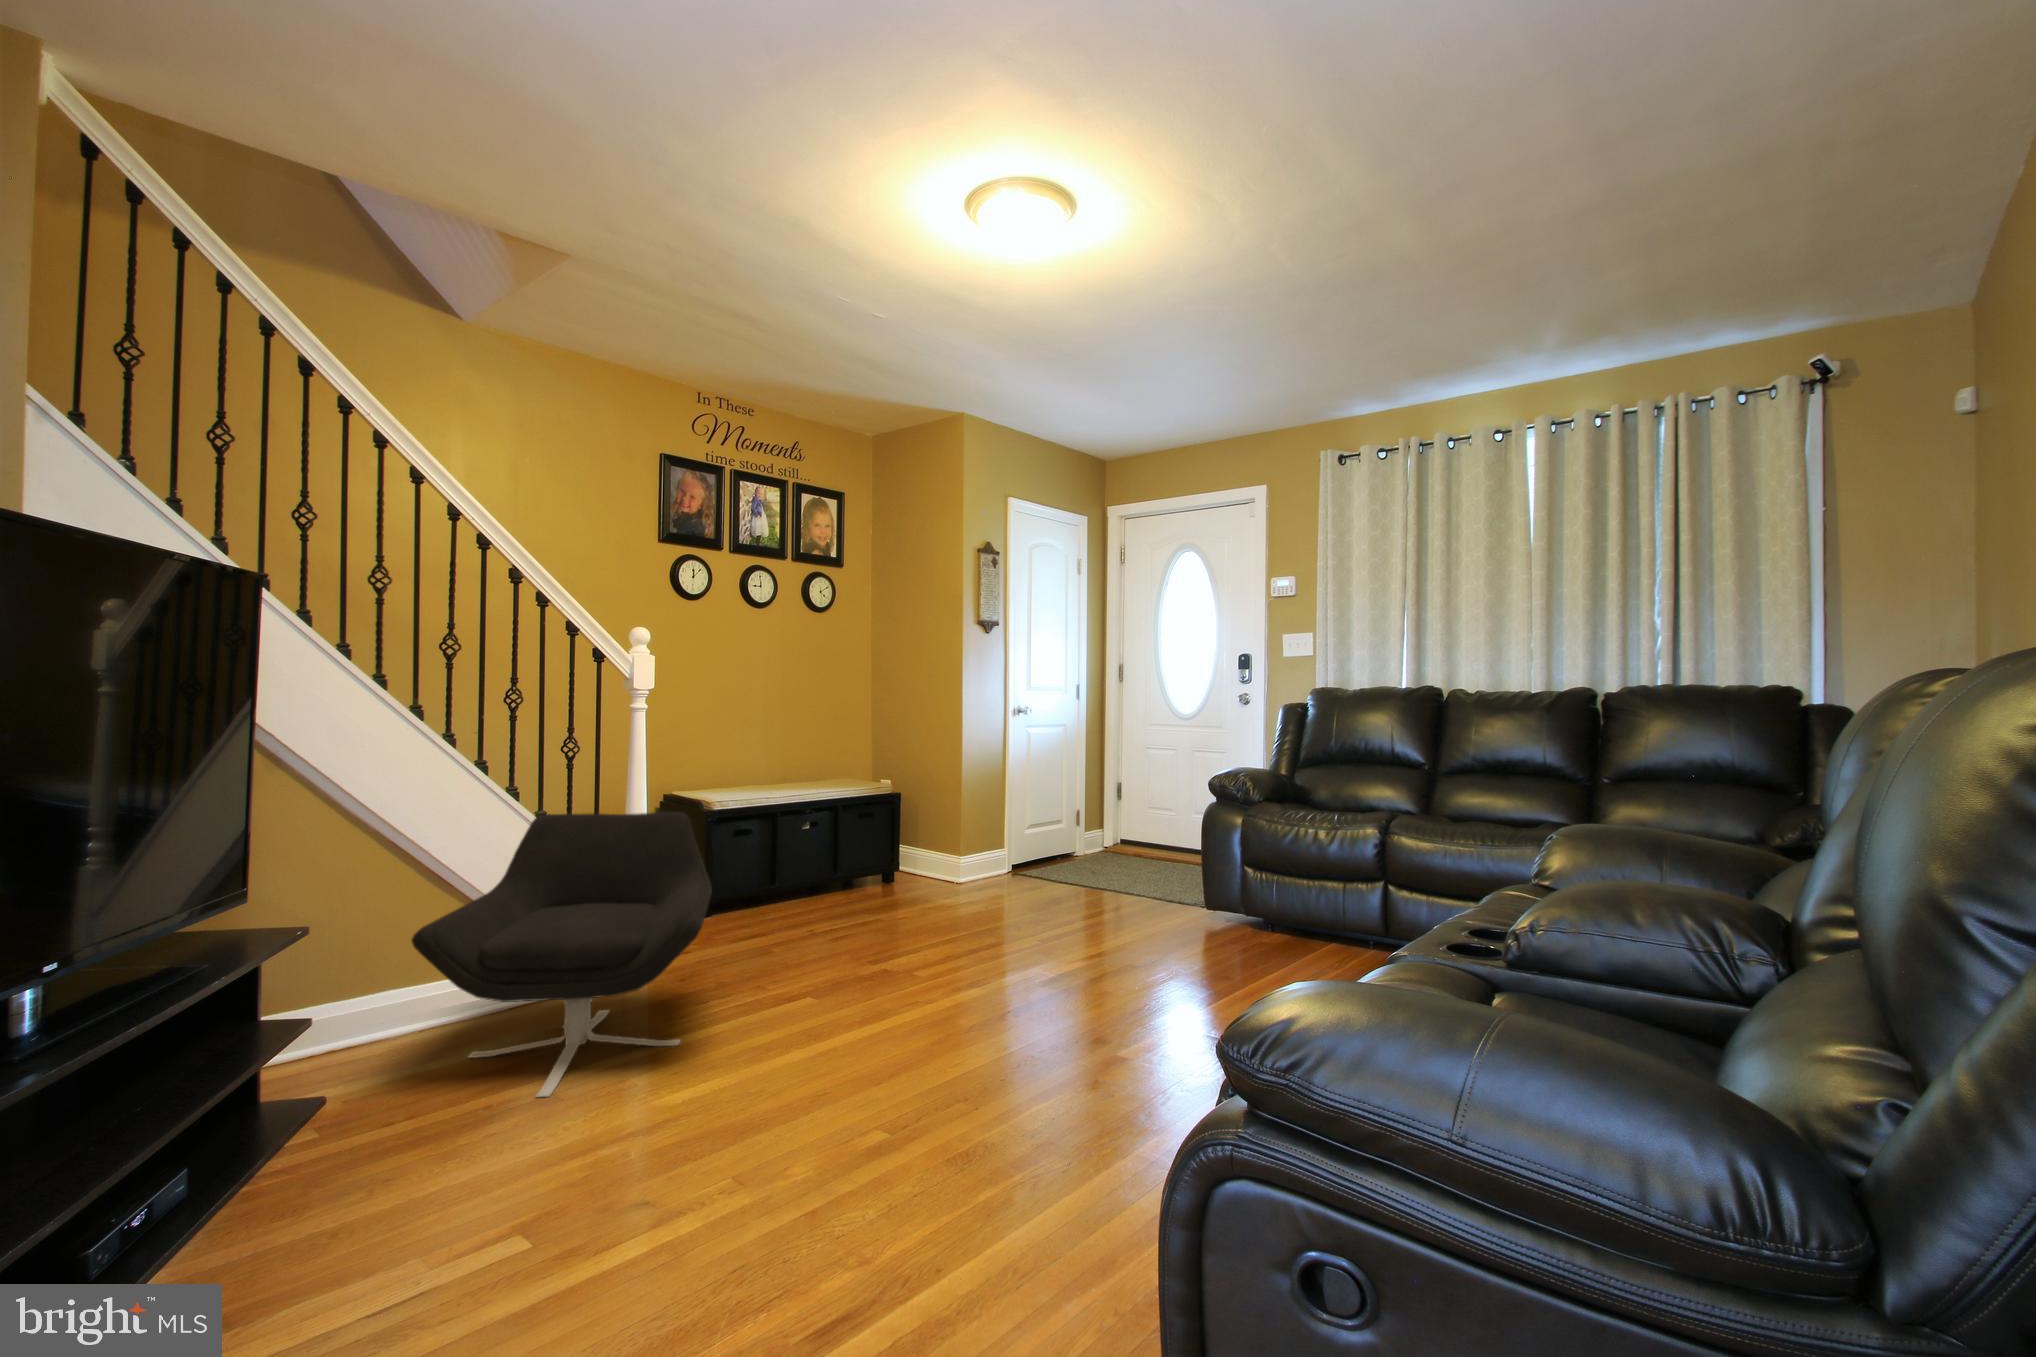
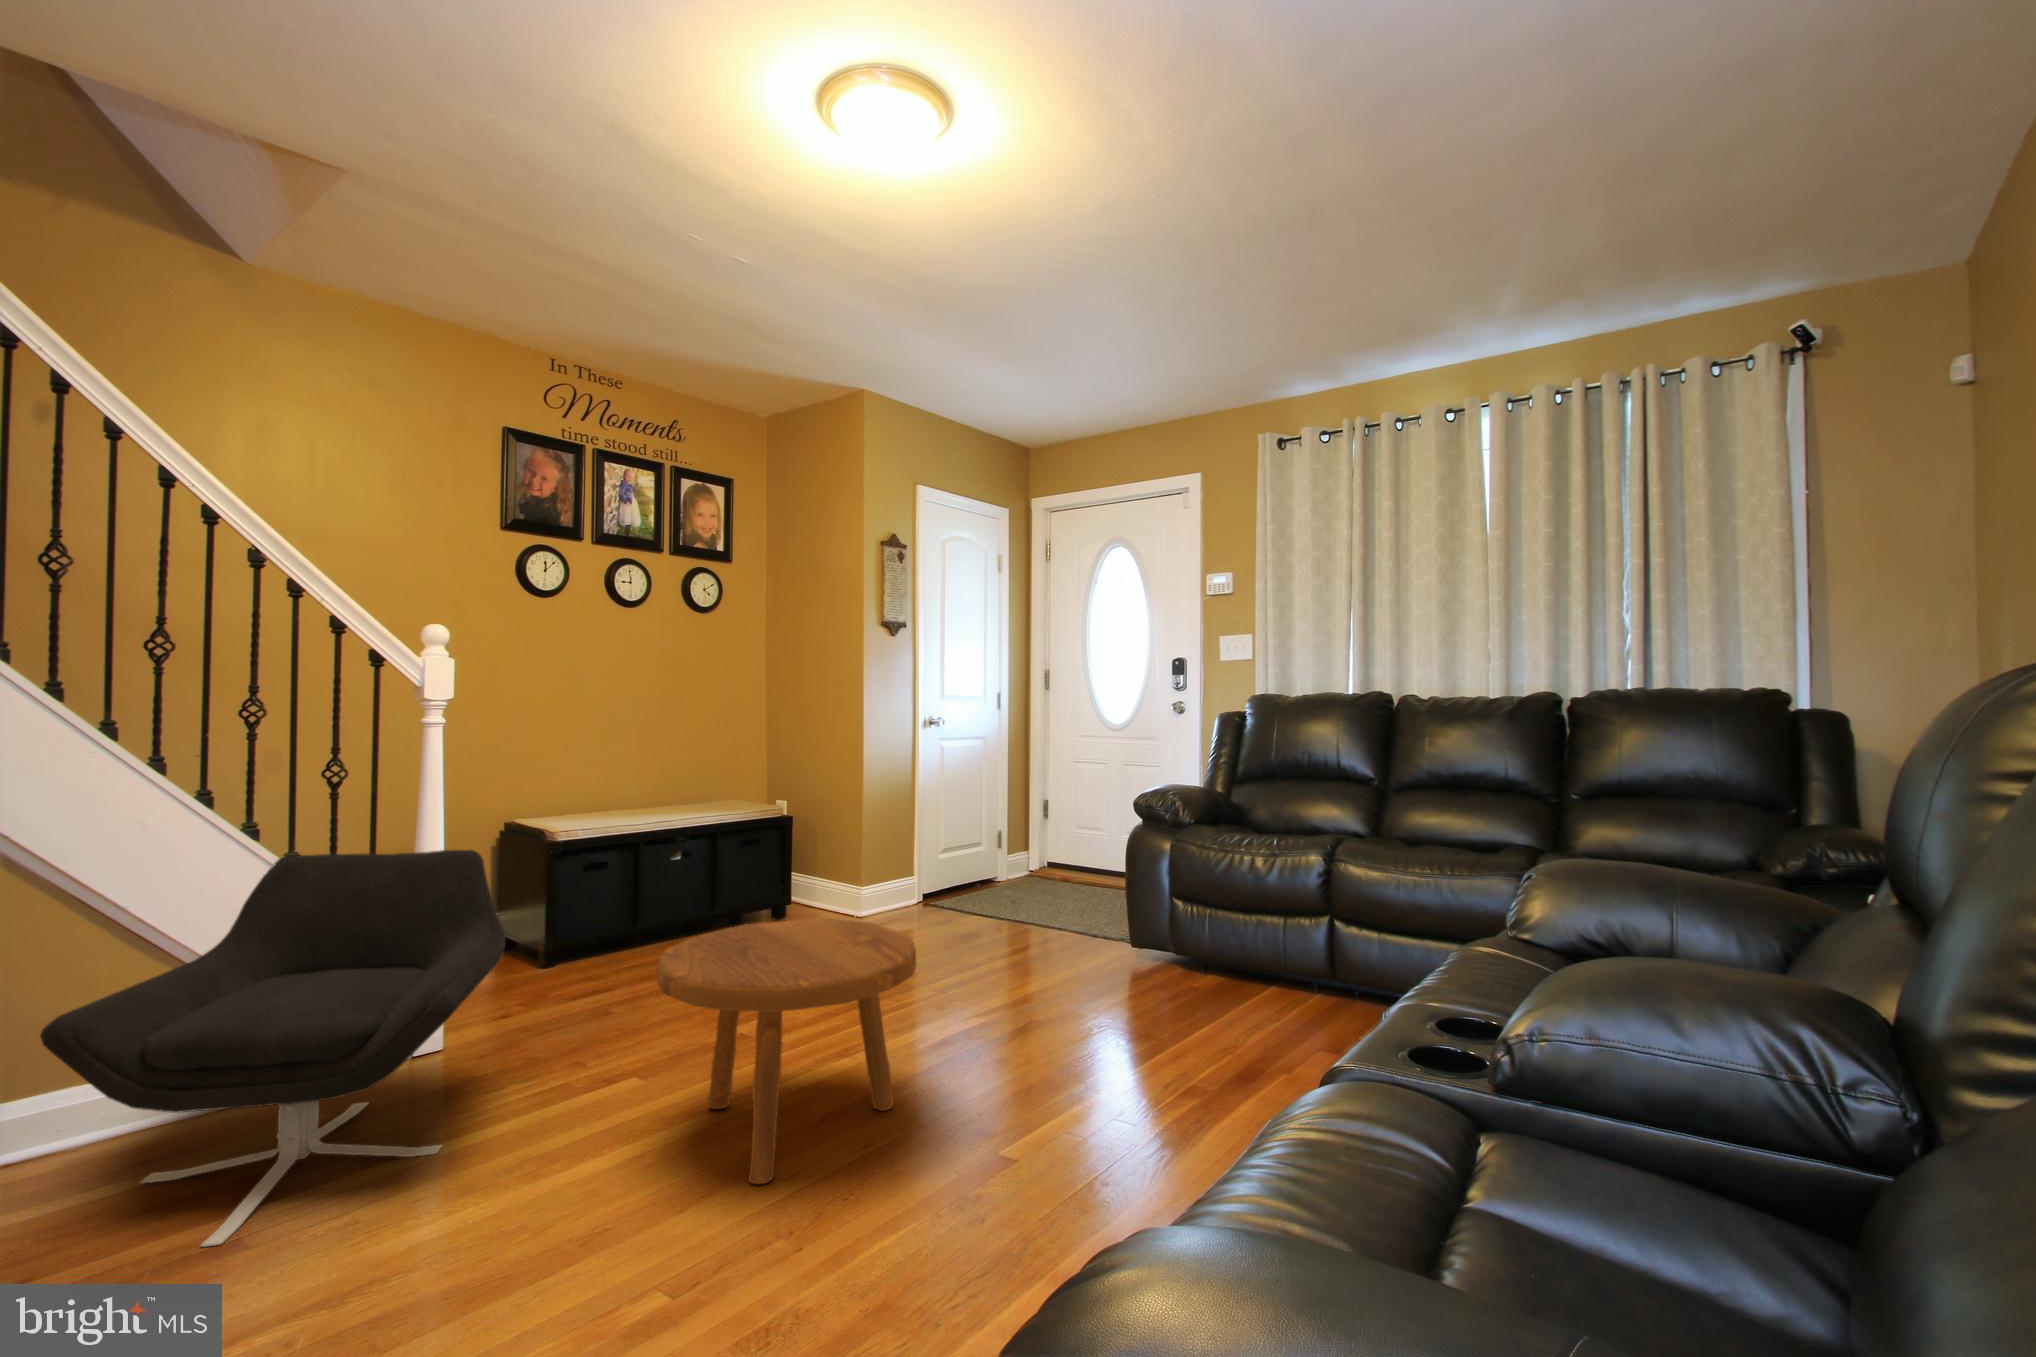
footstool: none [847,872,1048,1070] -> present [657,919,916,1184]

